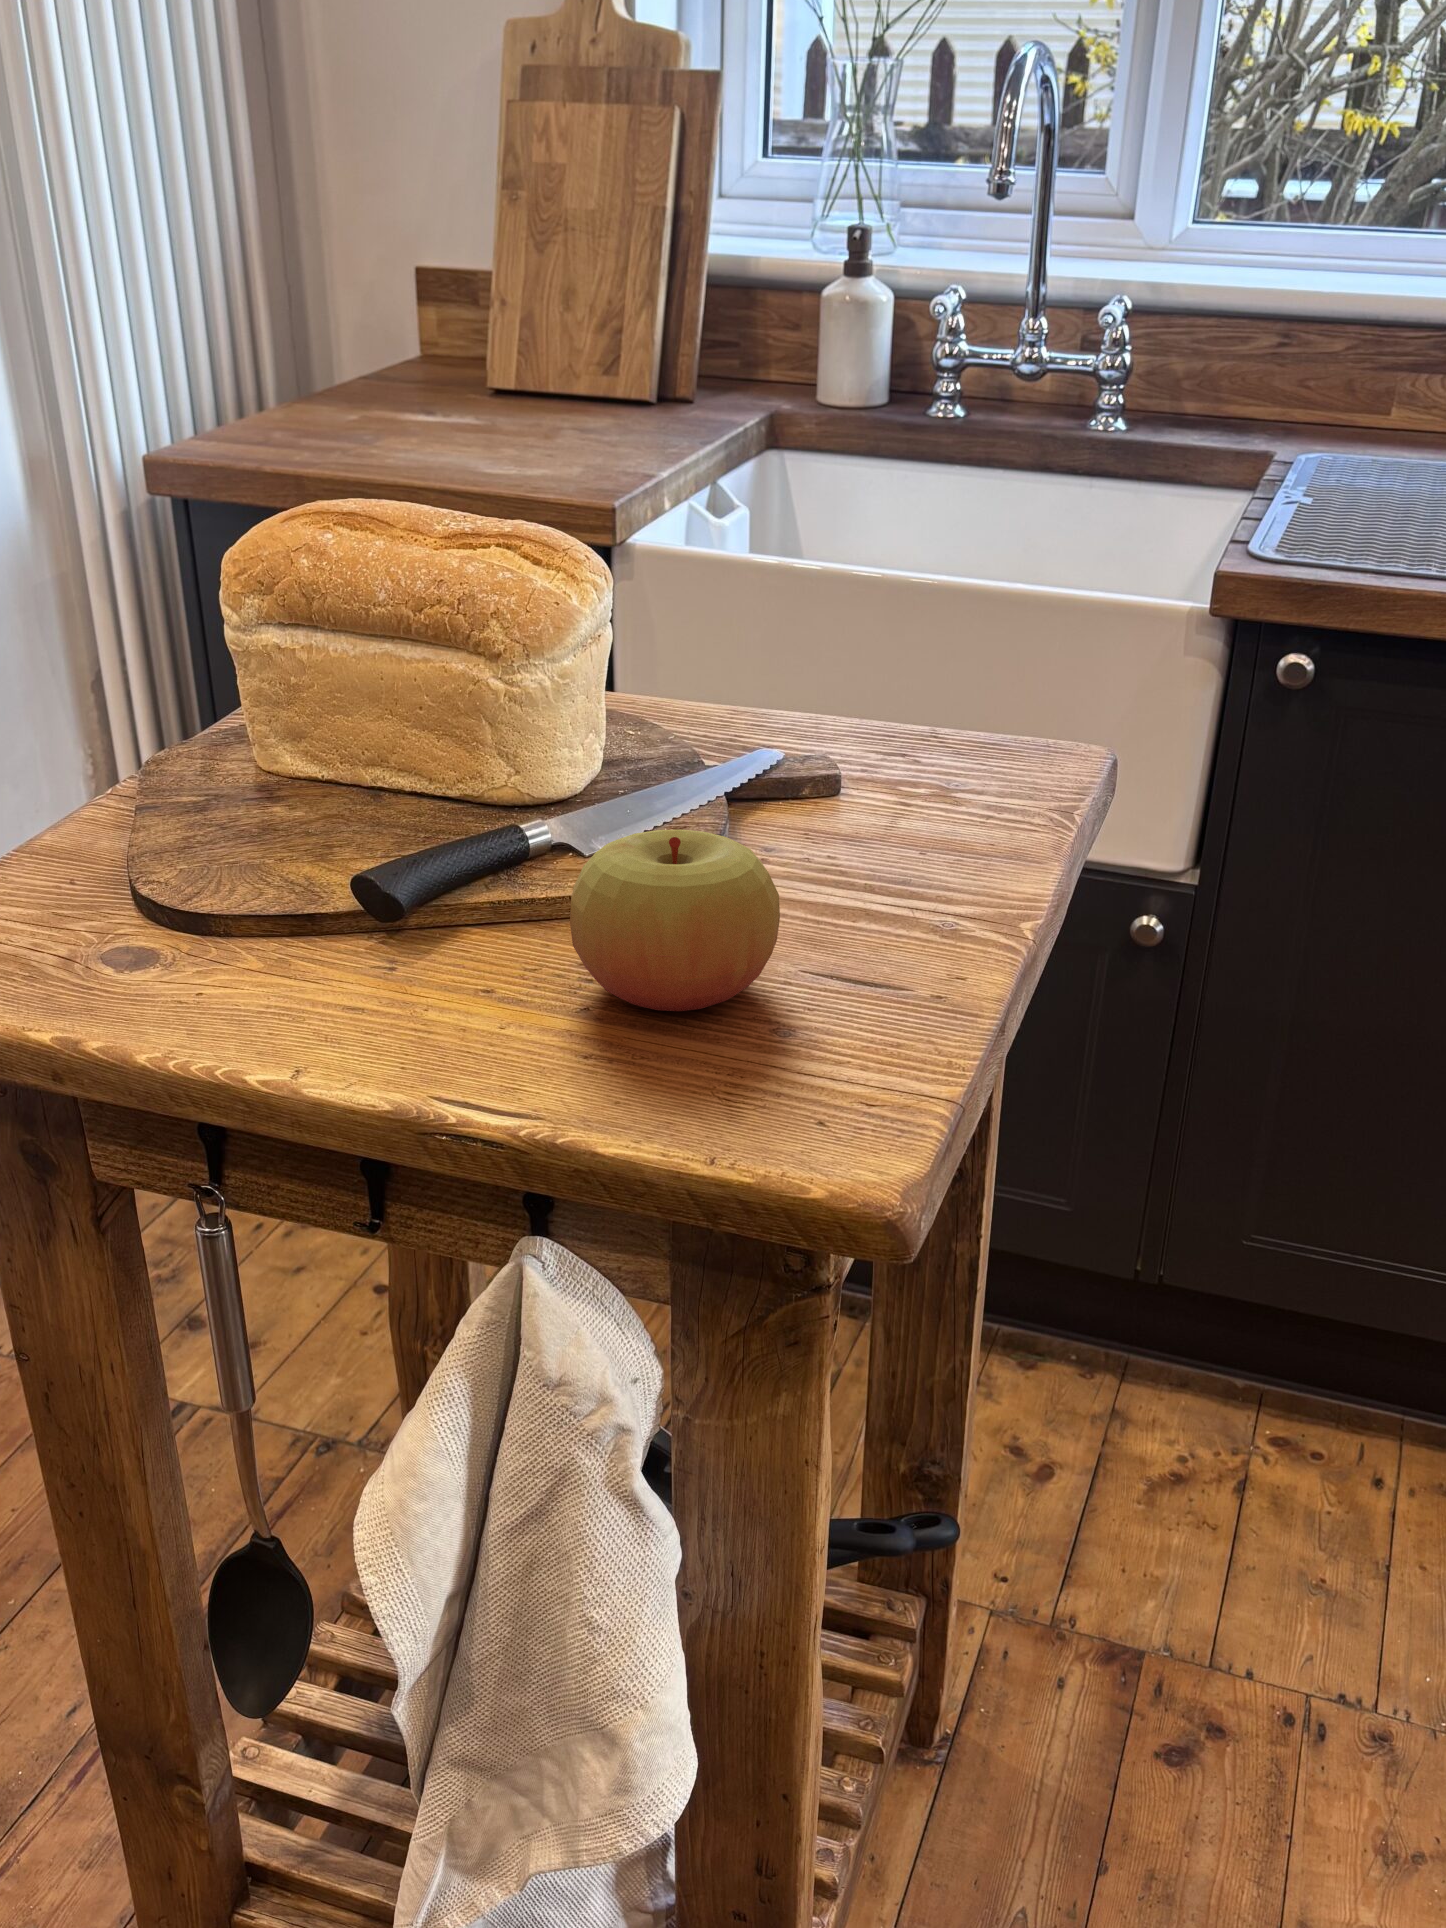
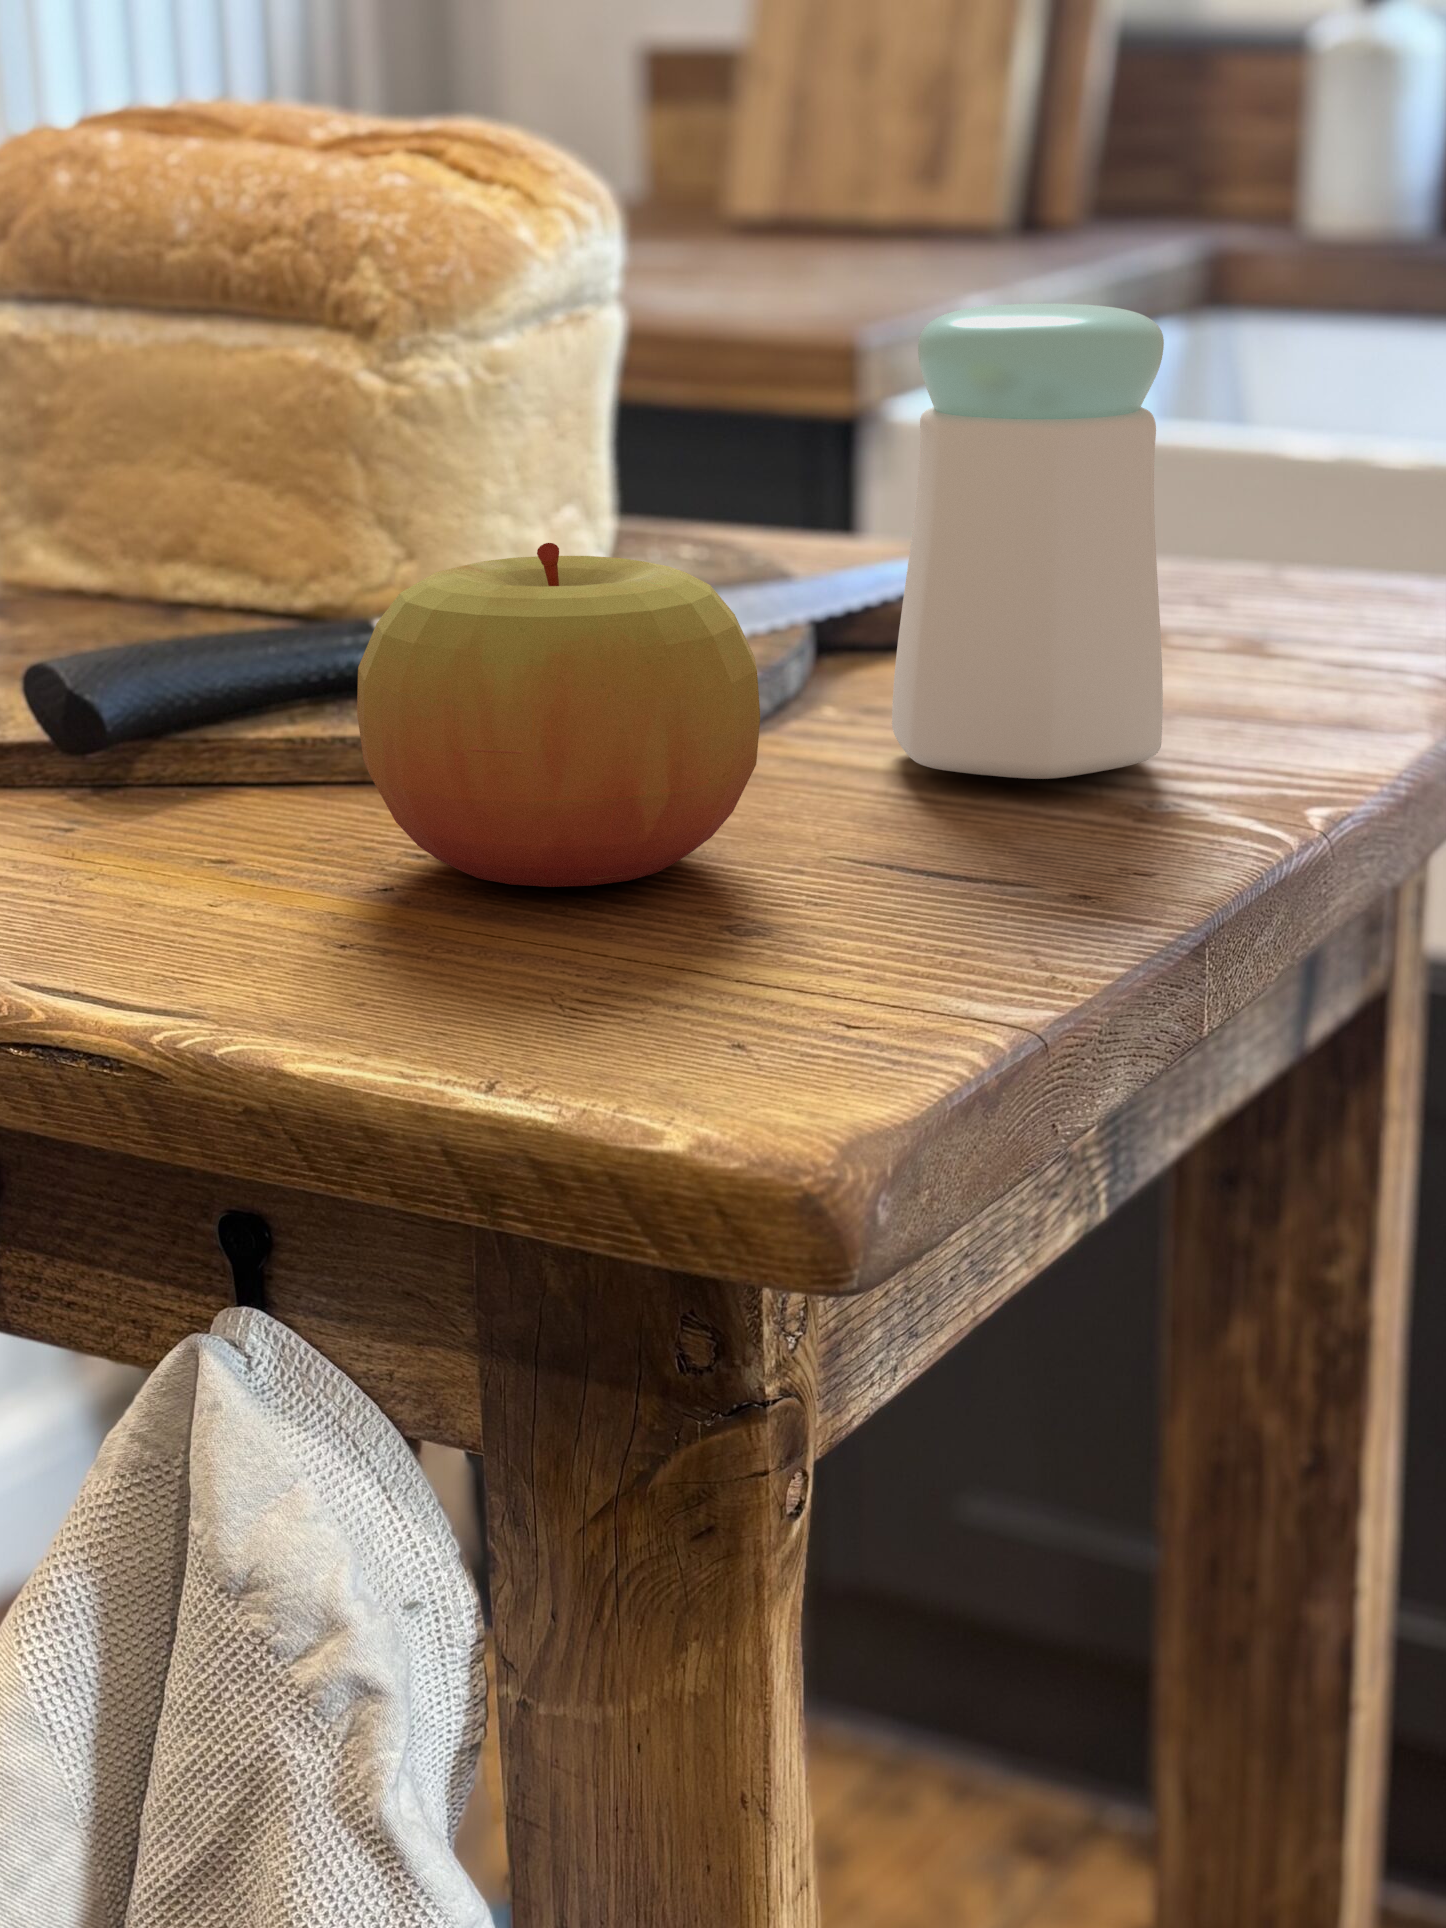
salt shaker: none [802,669,950,916] -> present [892,304,1164,779]

